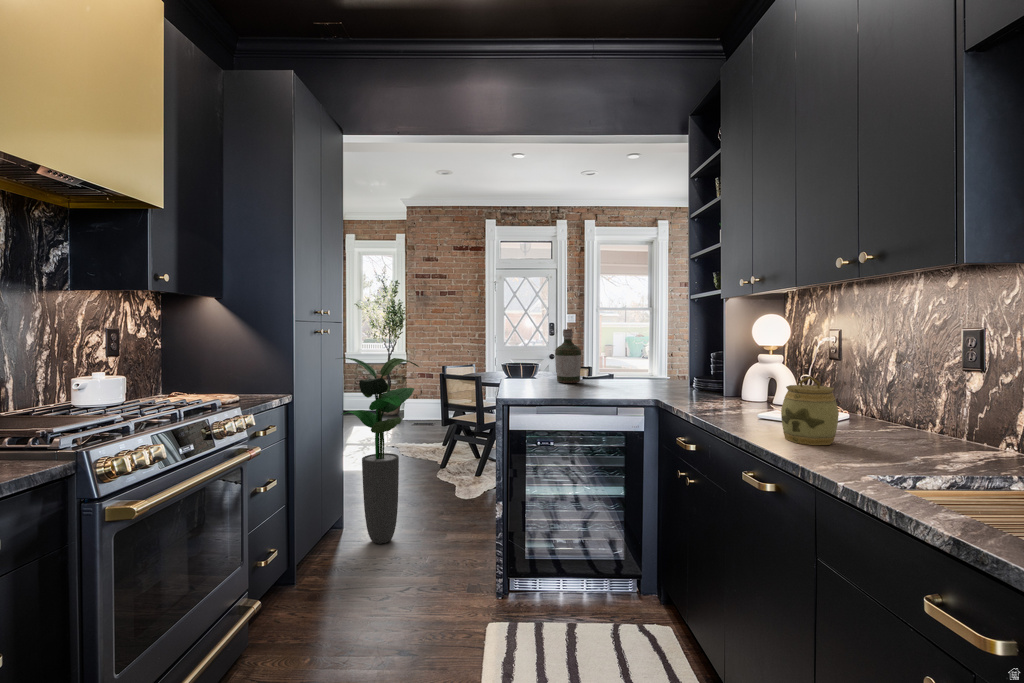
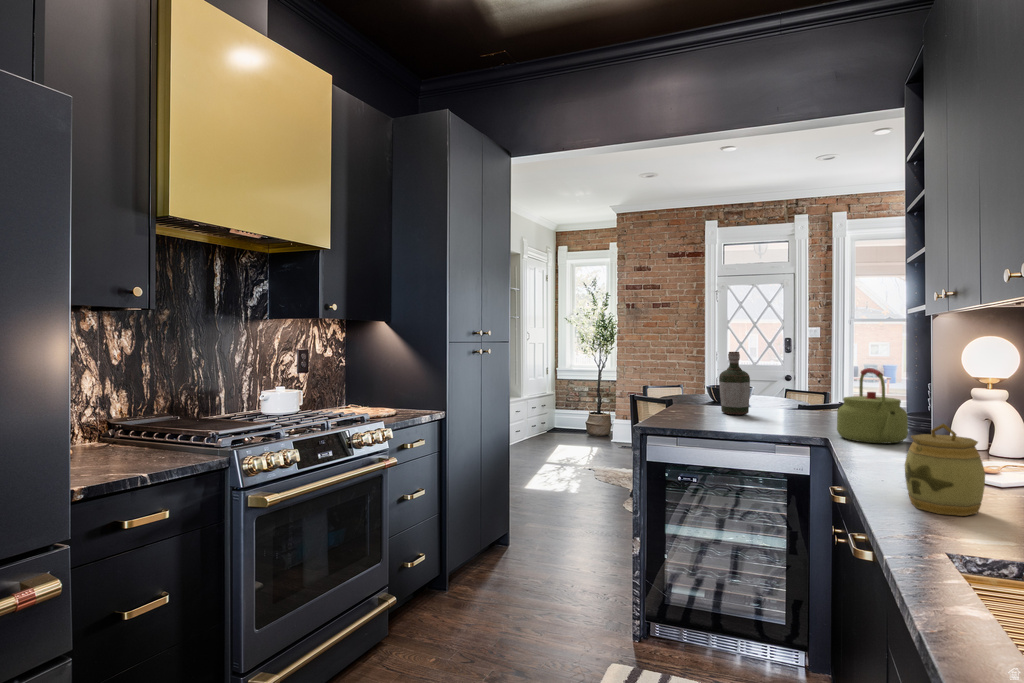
kettle: none [664,340,715,399] -> present [837,368,908,443]
potted plant: present [342,357,419,544] -> none [492,378,574,569]

